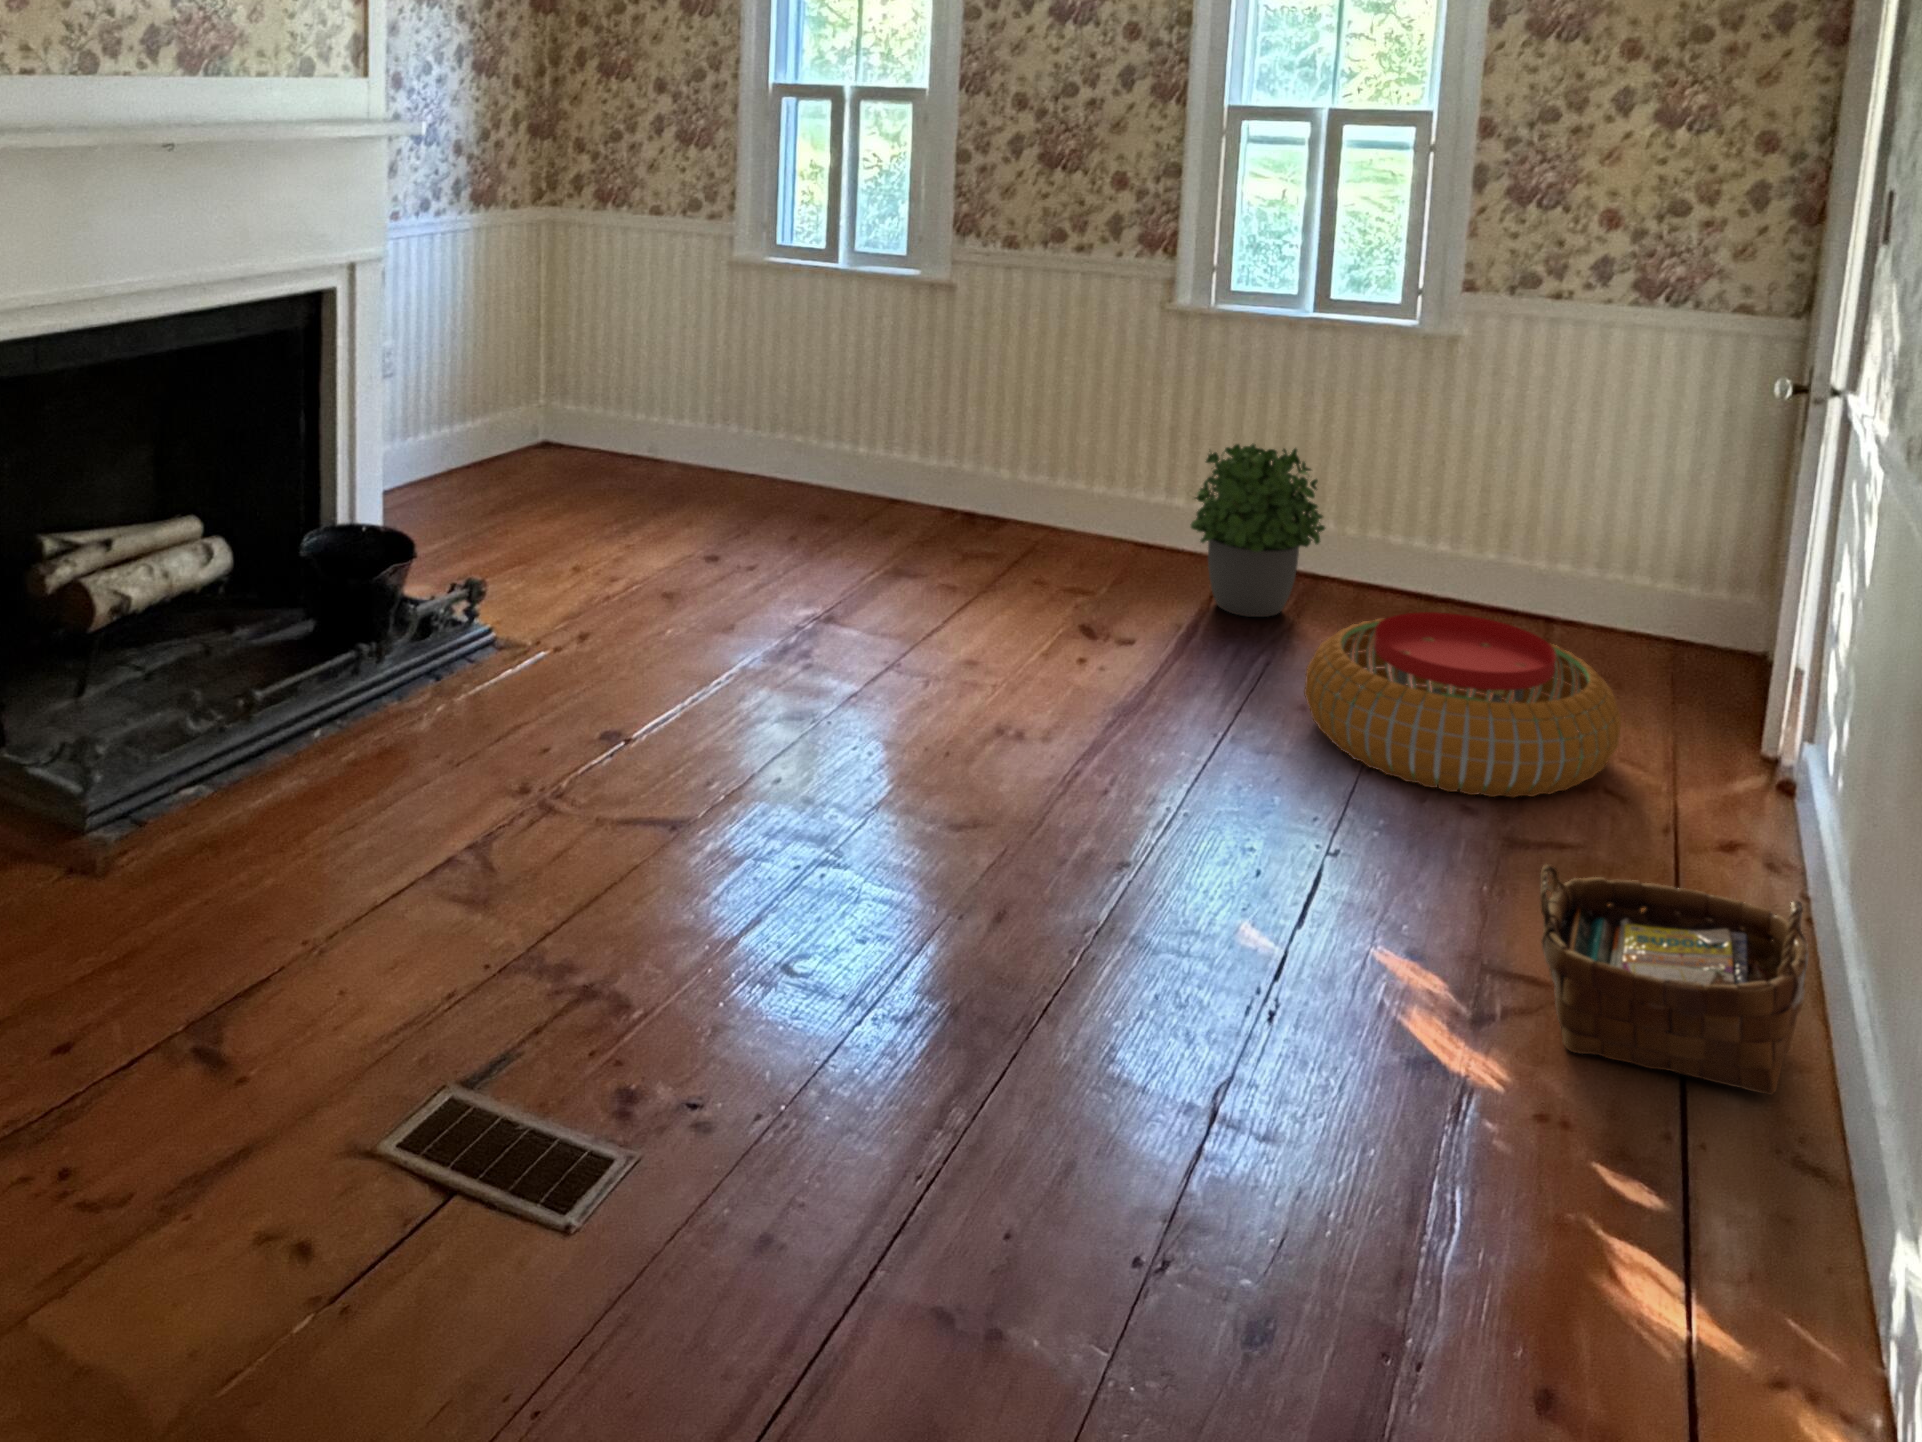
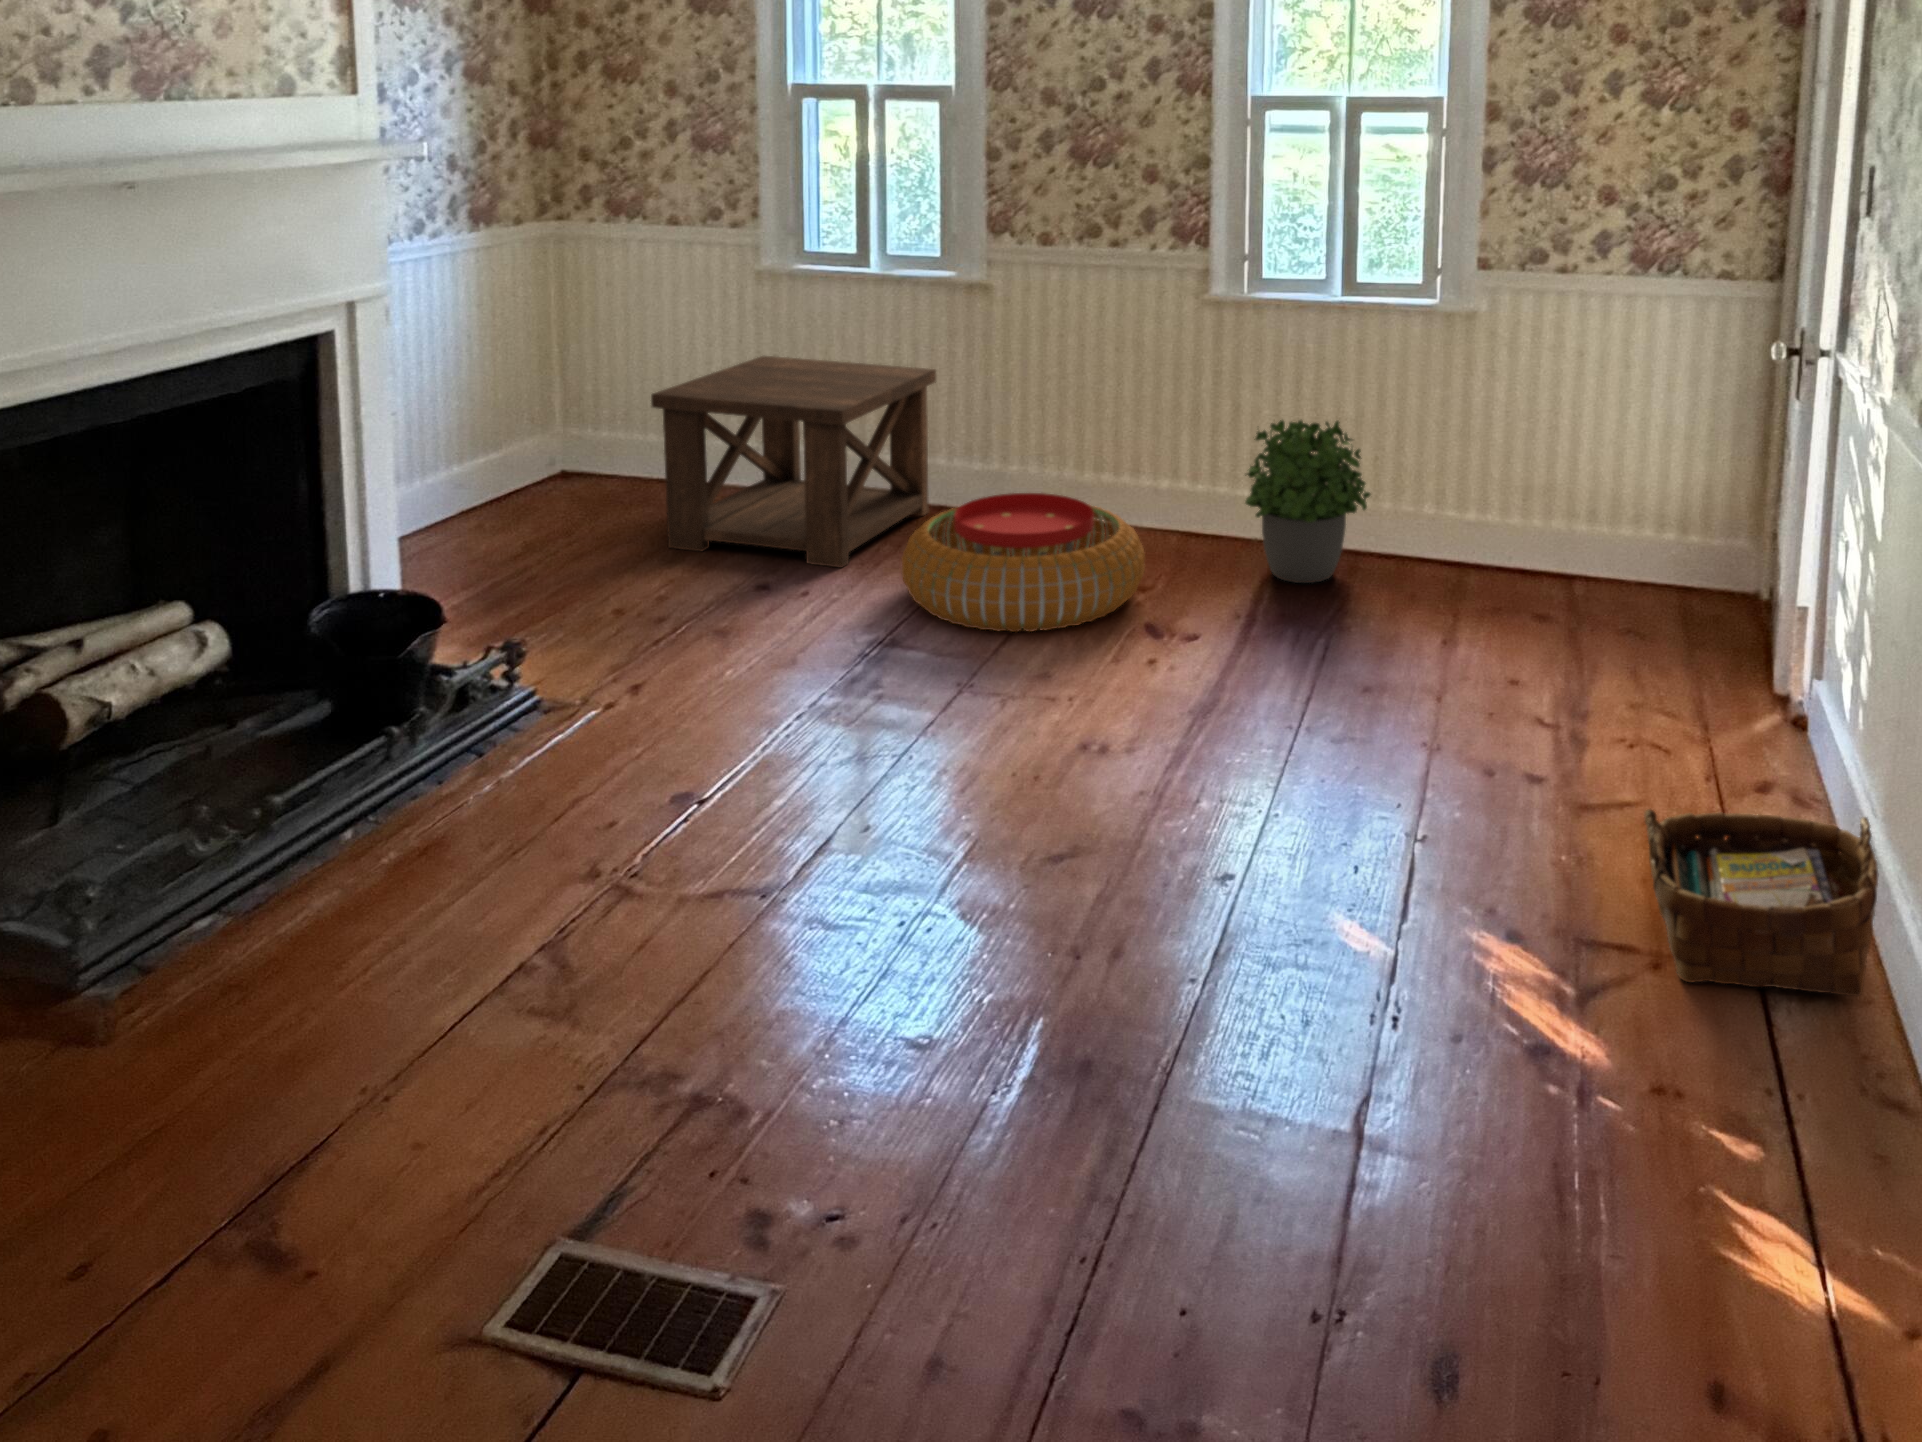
side table: none [619,349,893,559] -> present [651,356,936,567]
pouf: present [1304,612,1622,797] -> present [902,493,1145,632]

